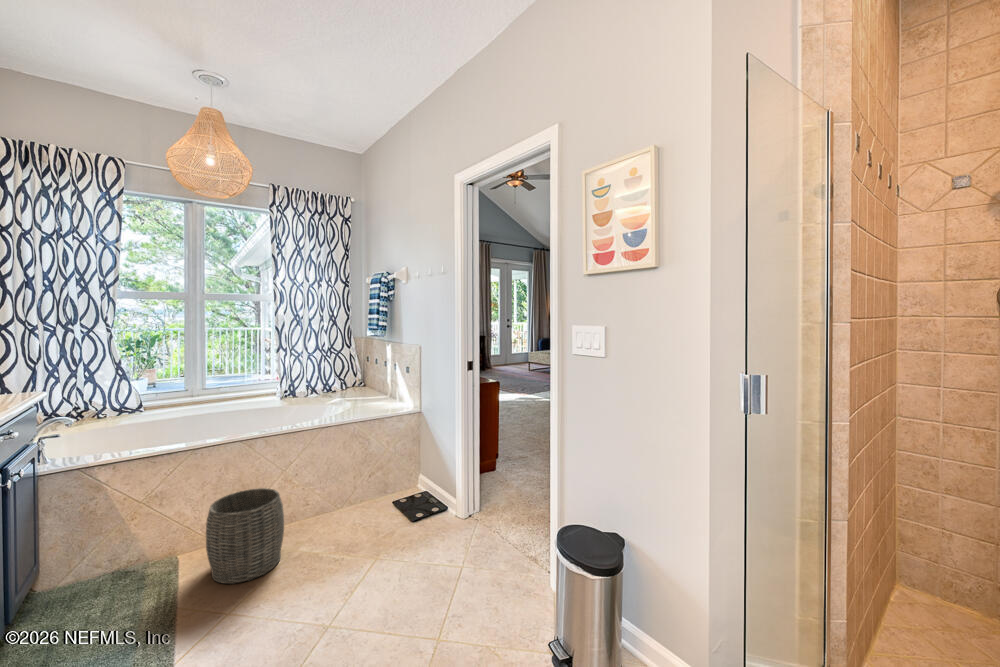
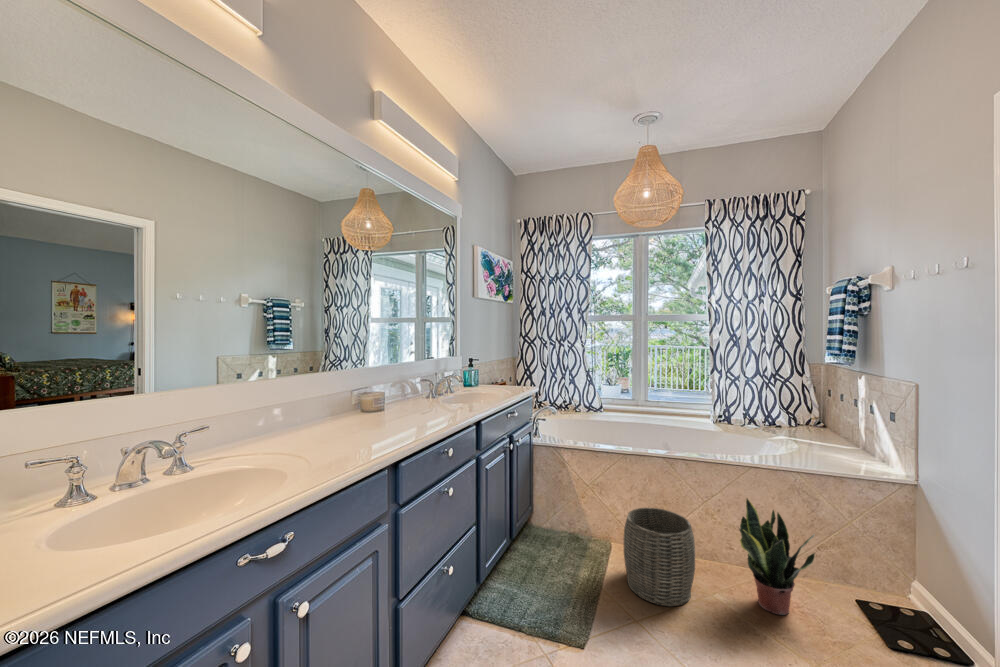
potted plant: none [318,452,372,535] -> present [739,499,815,615]

